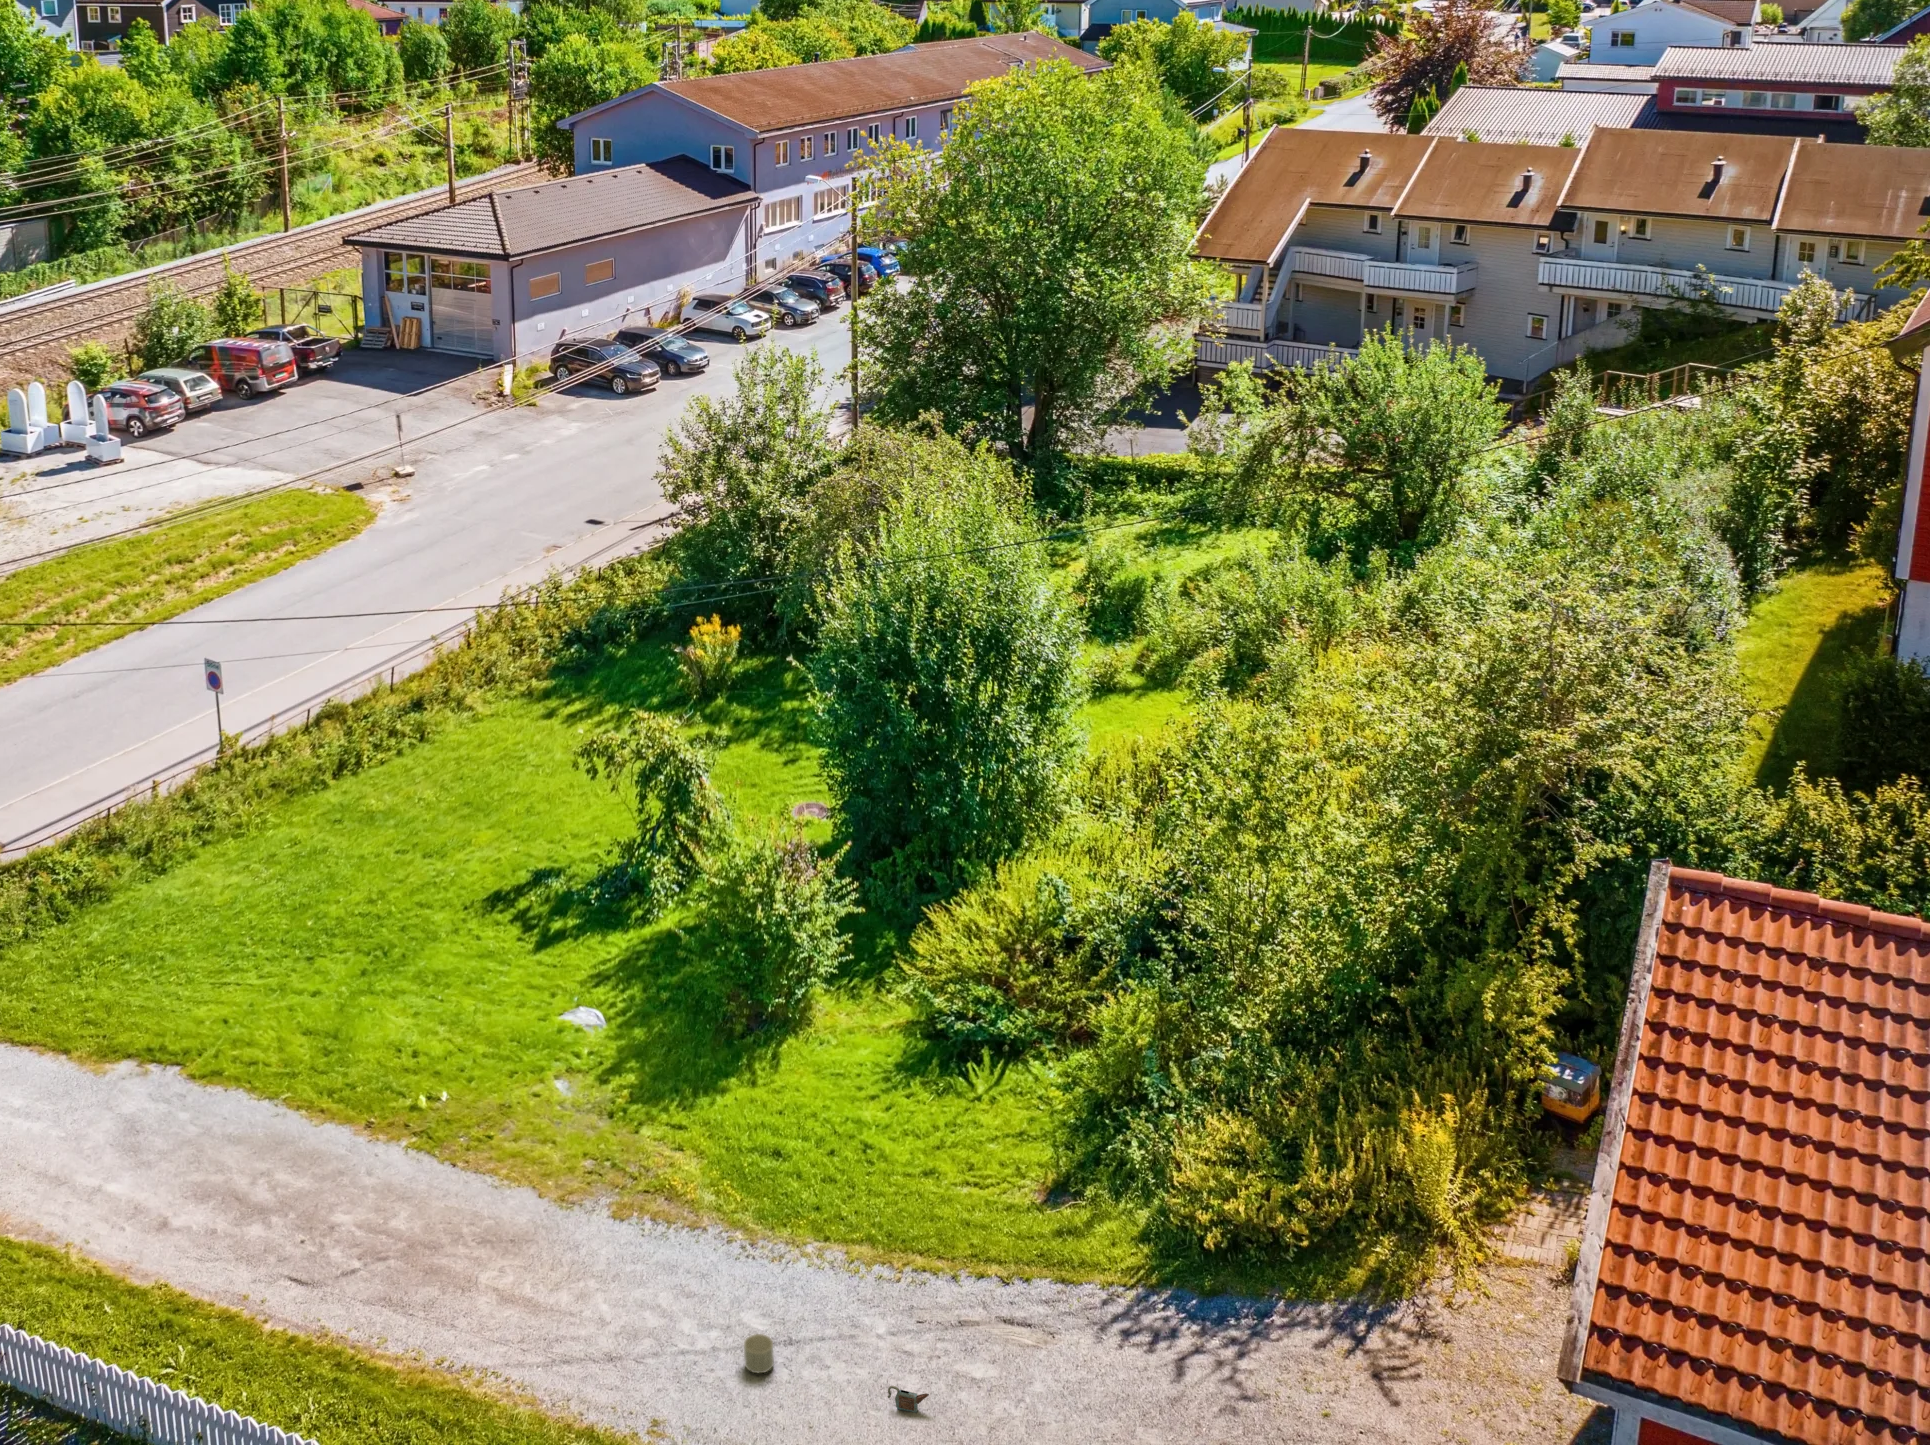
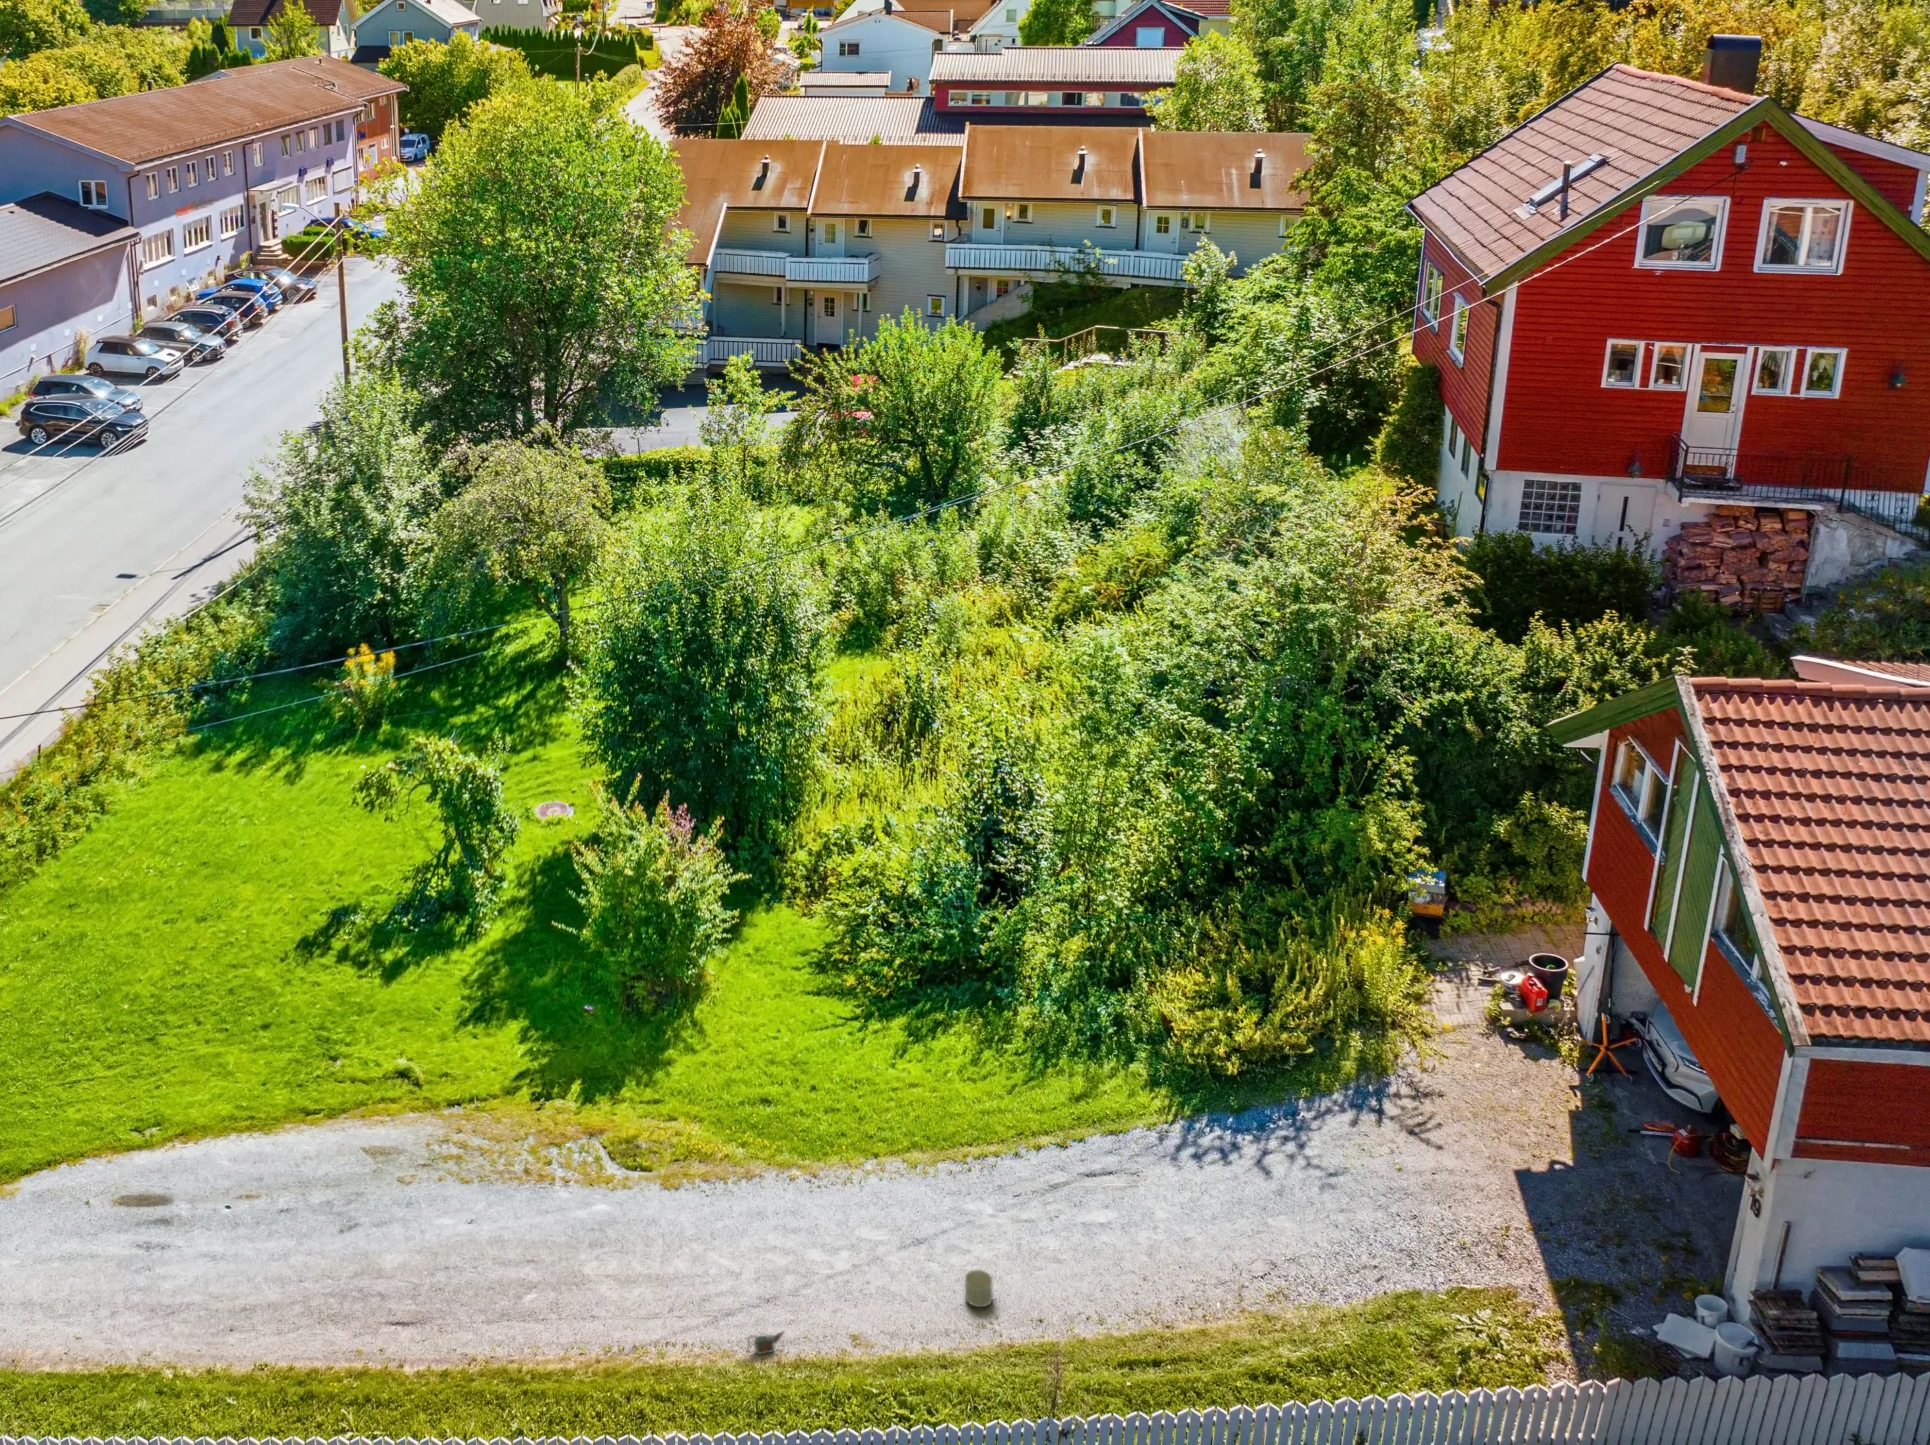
watering can: present [888,1386,929,1413] -> present [748,1331,784,1354]

